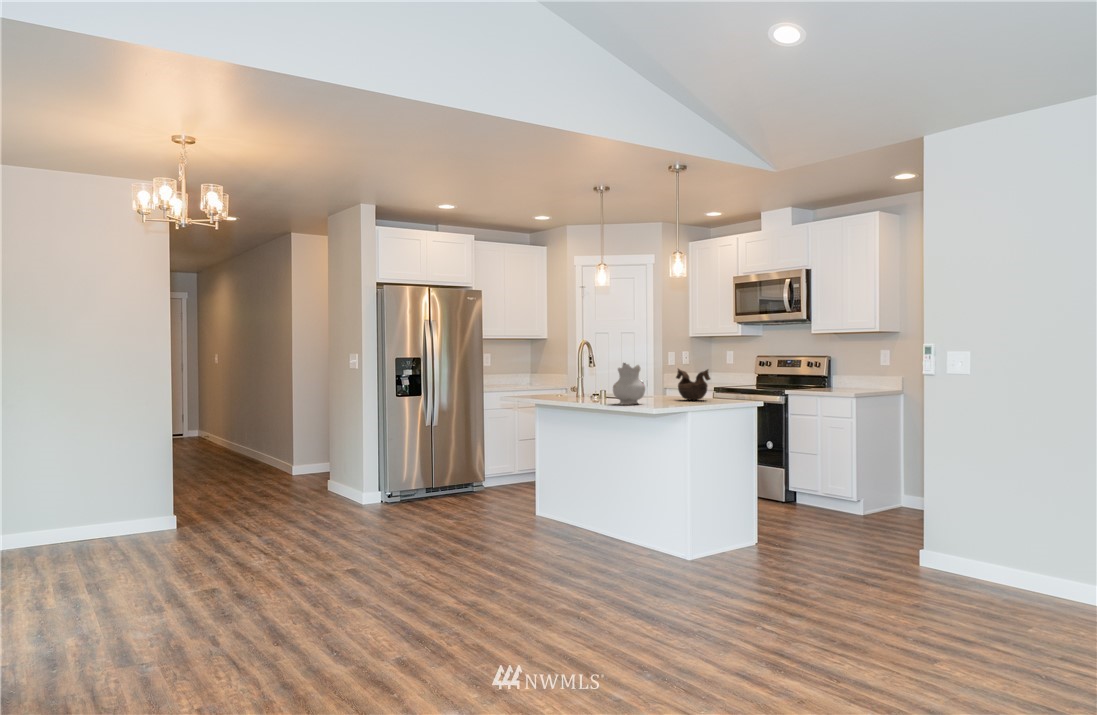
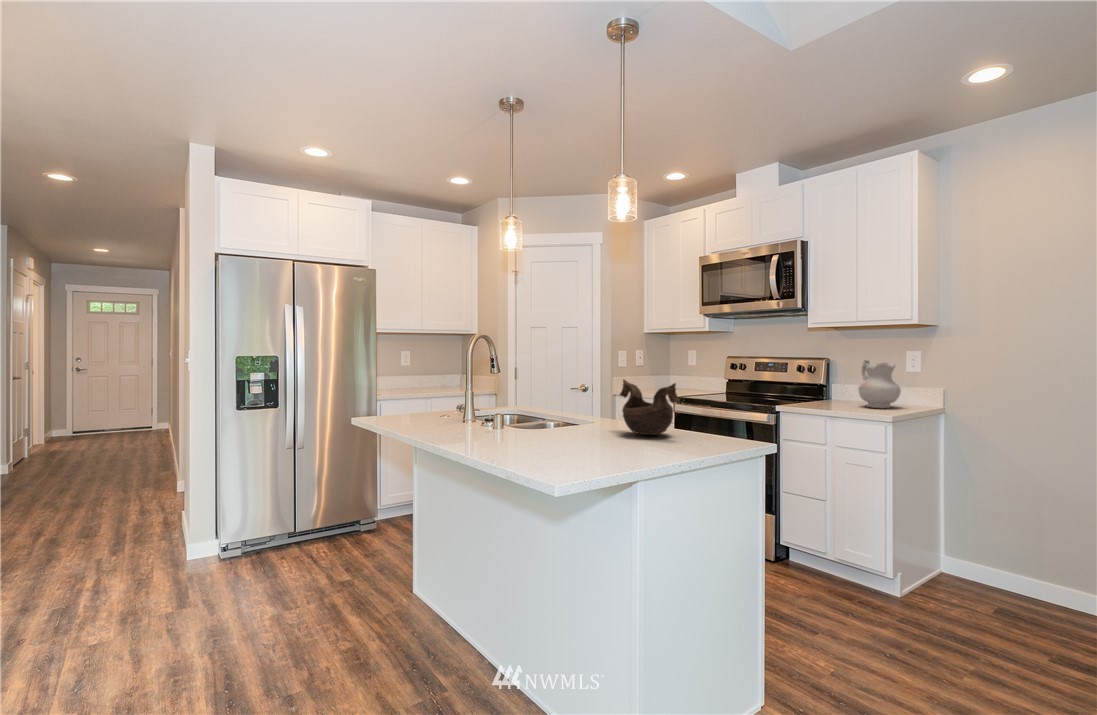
ceramic pitcher: present [613,363,645,405] -> present [859,360,901,408]

